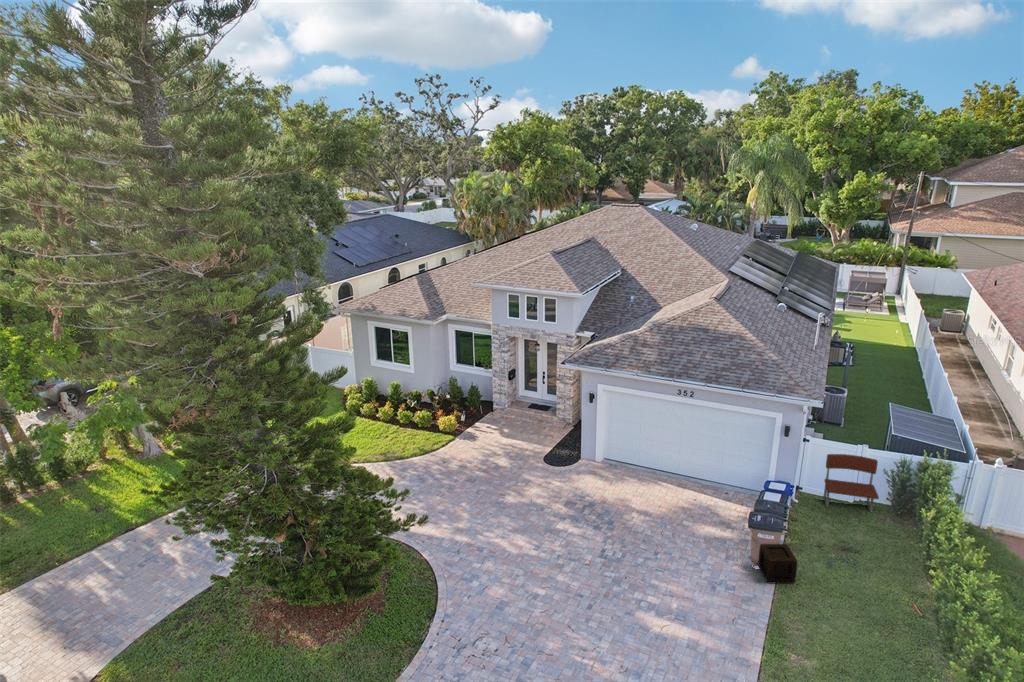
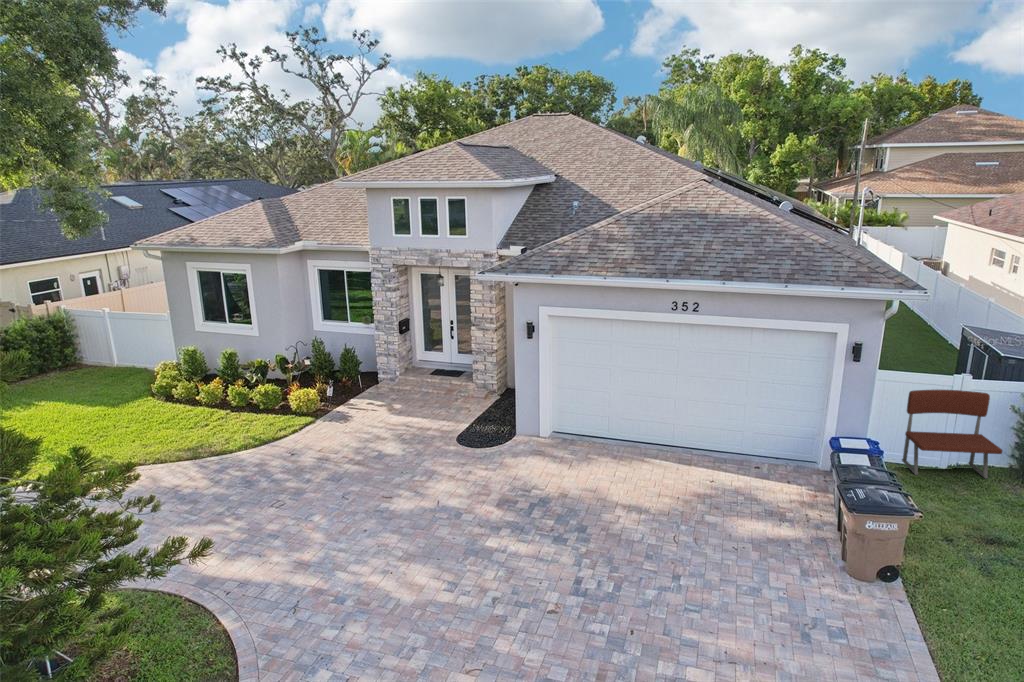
wooden crate: present [758,544,797,583] -> none [863,536,951,613]

